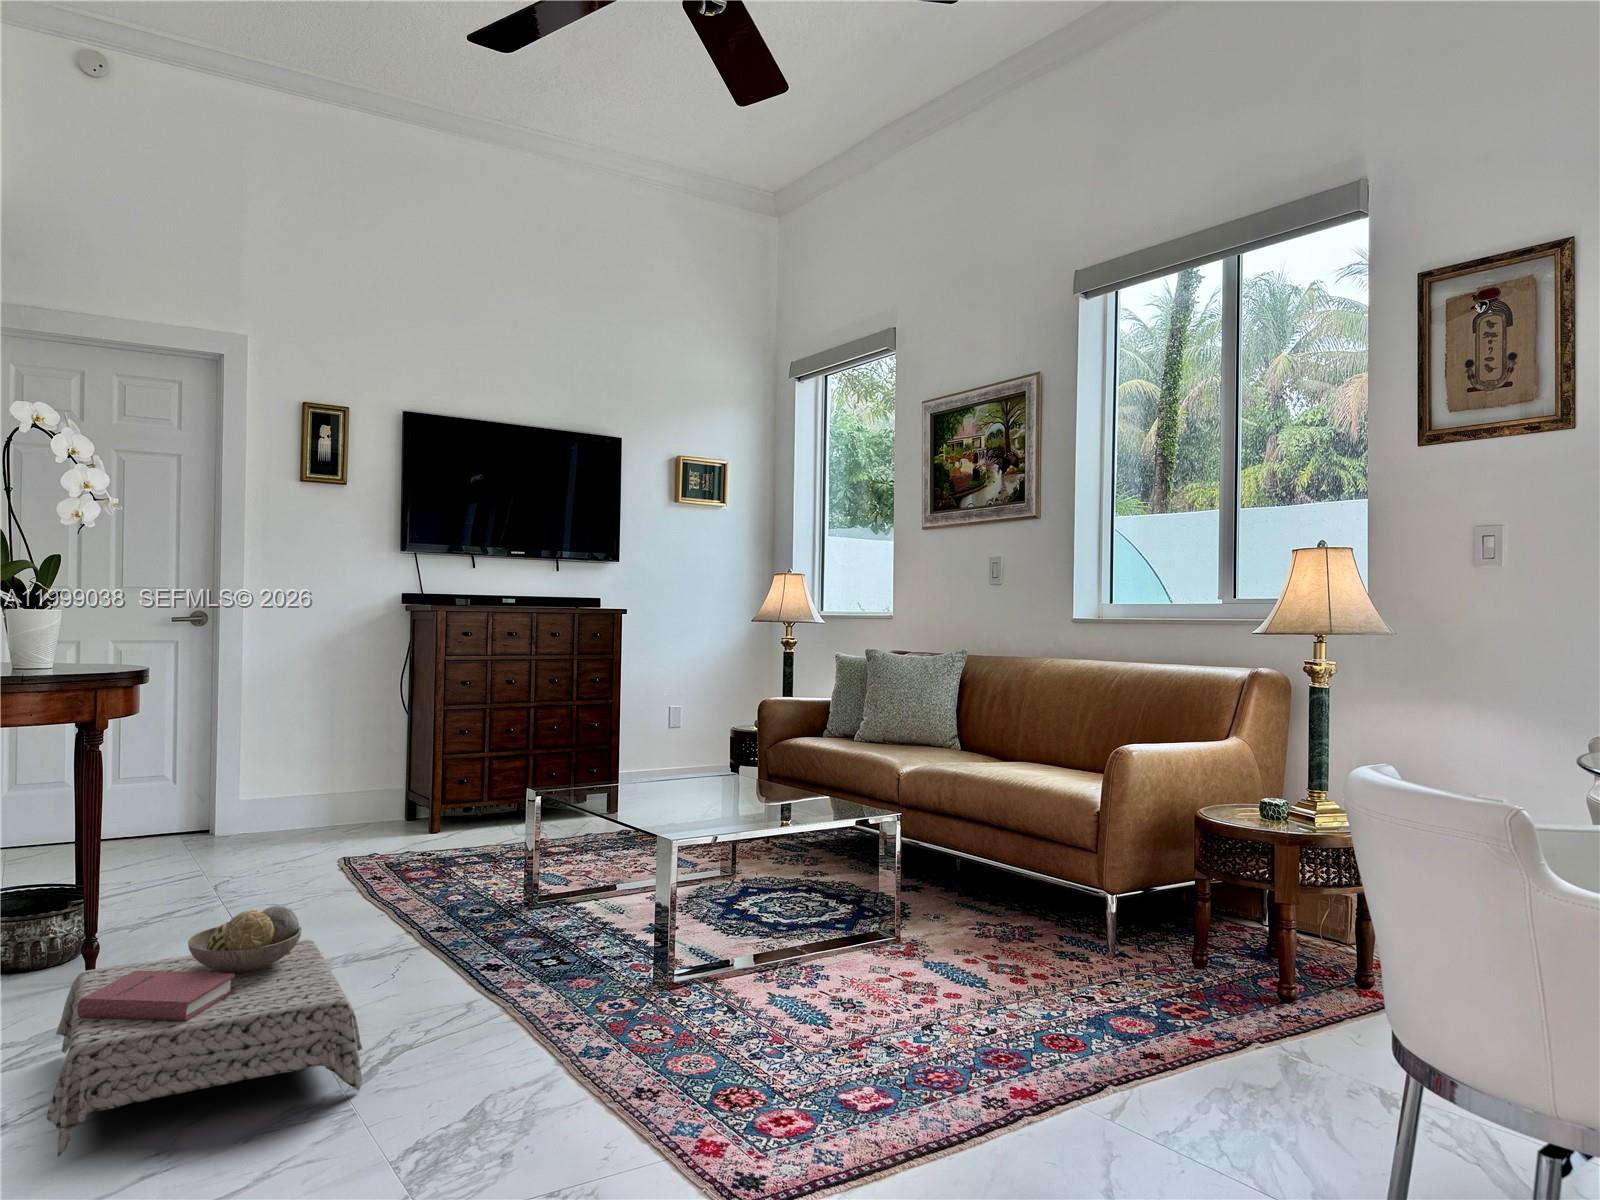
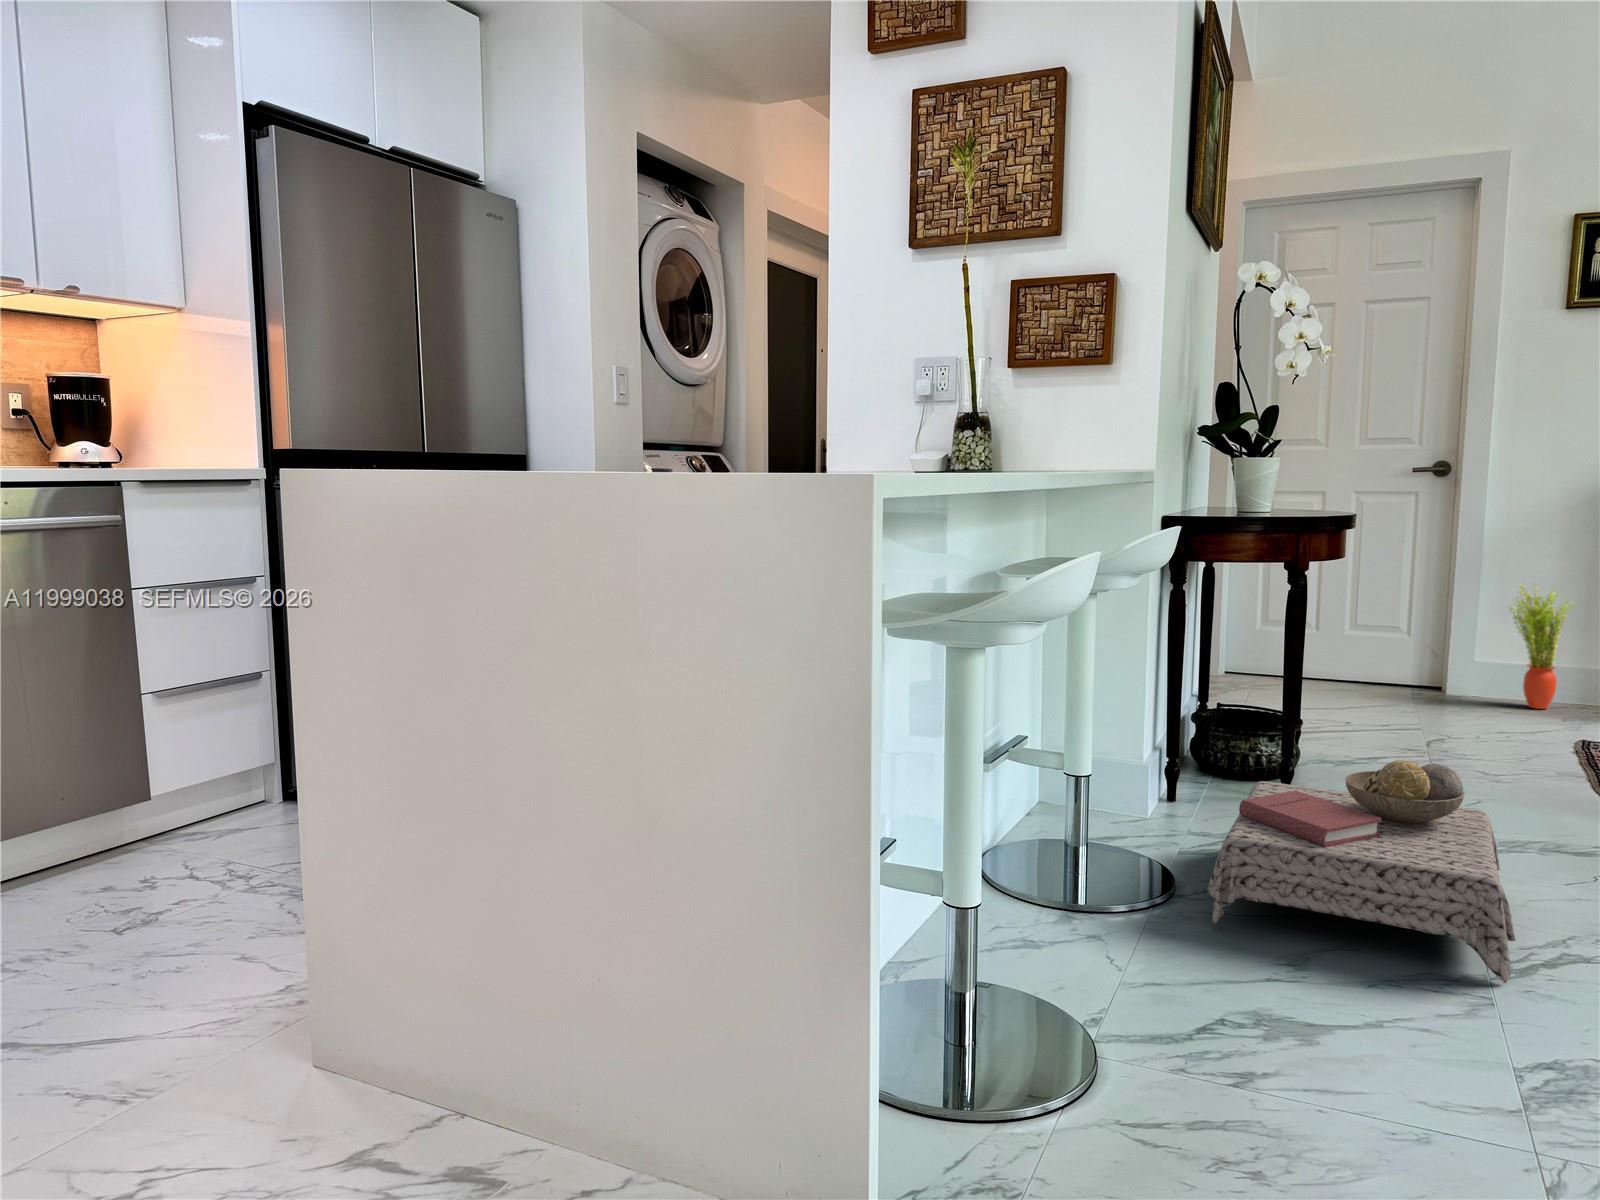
potted plant: none [268,720,322,832] -> present [1508,586,1573,709]

